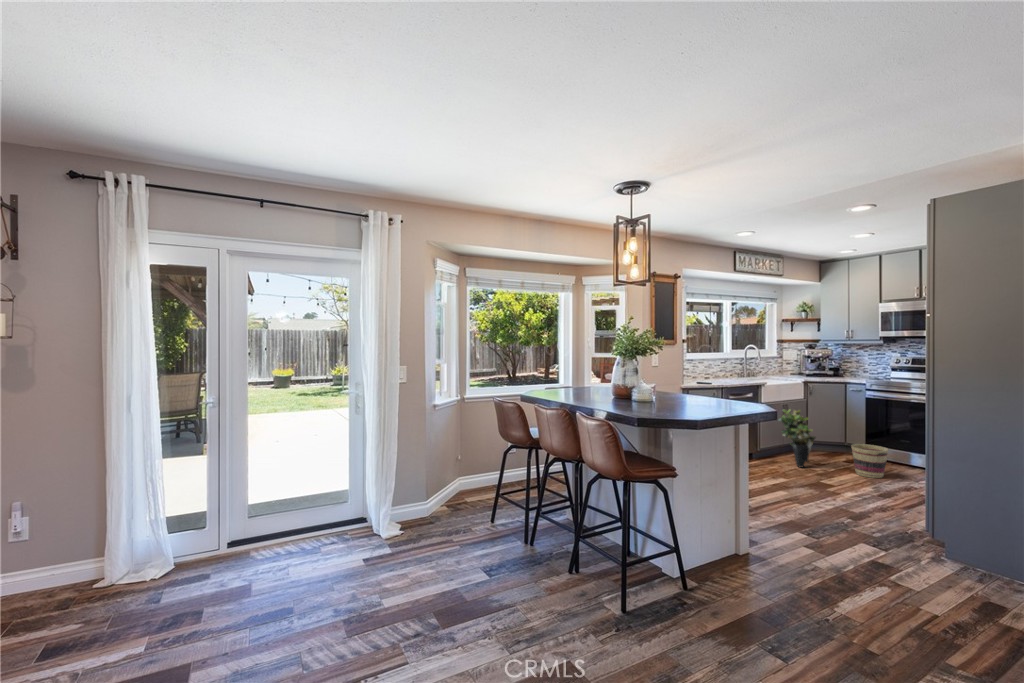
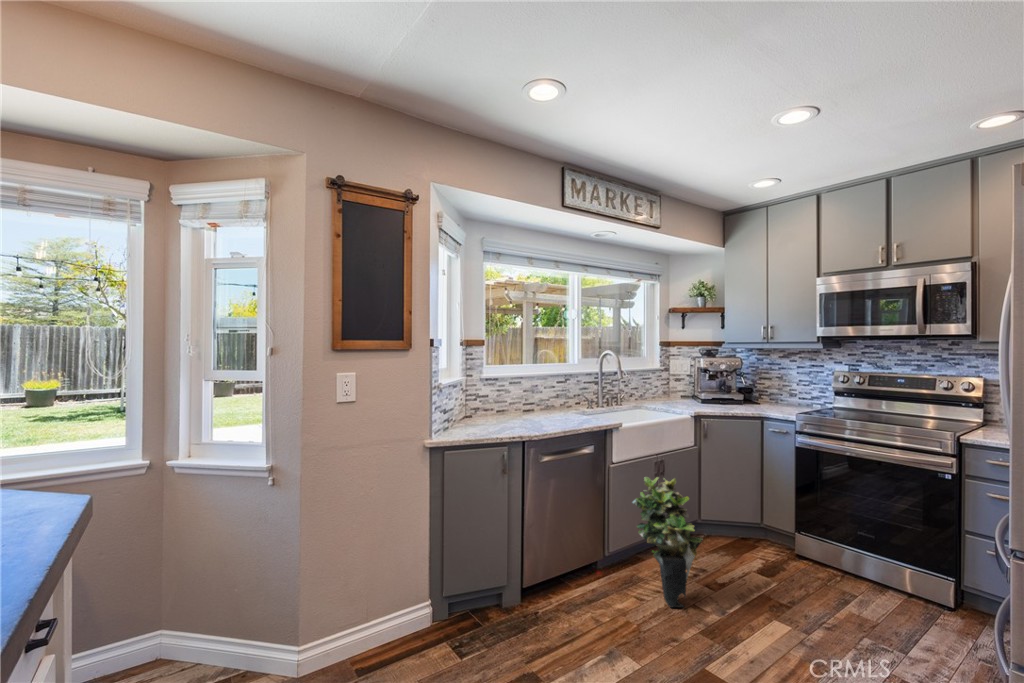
basket: present [851,444,888,478] -> none [769,558,846,648]

